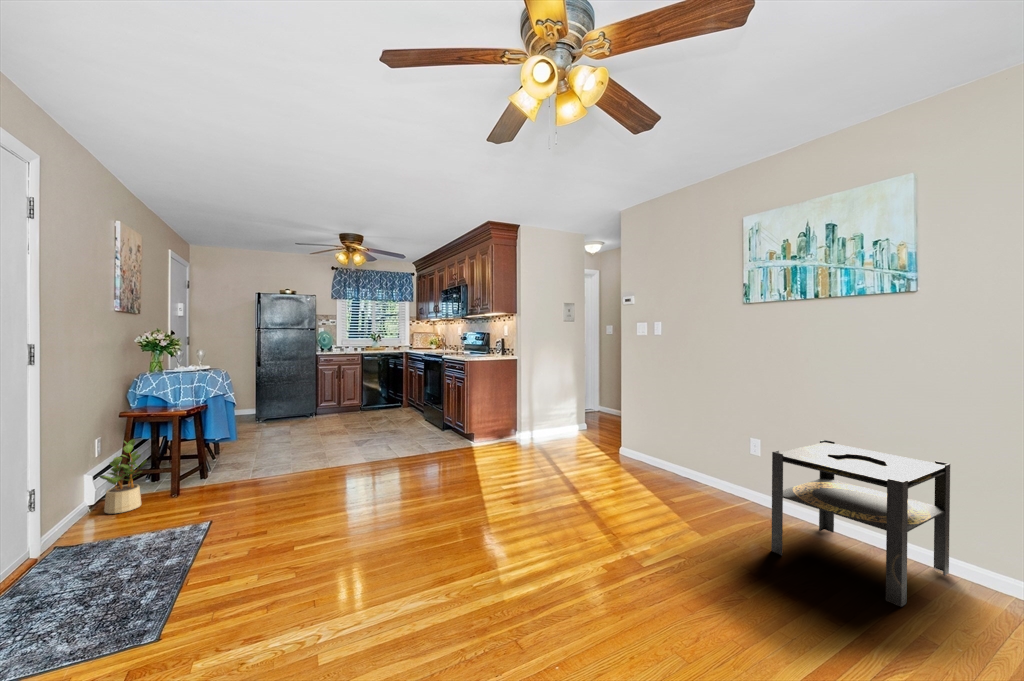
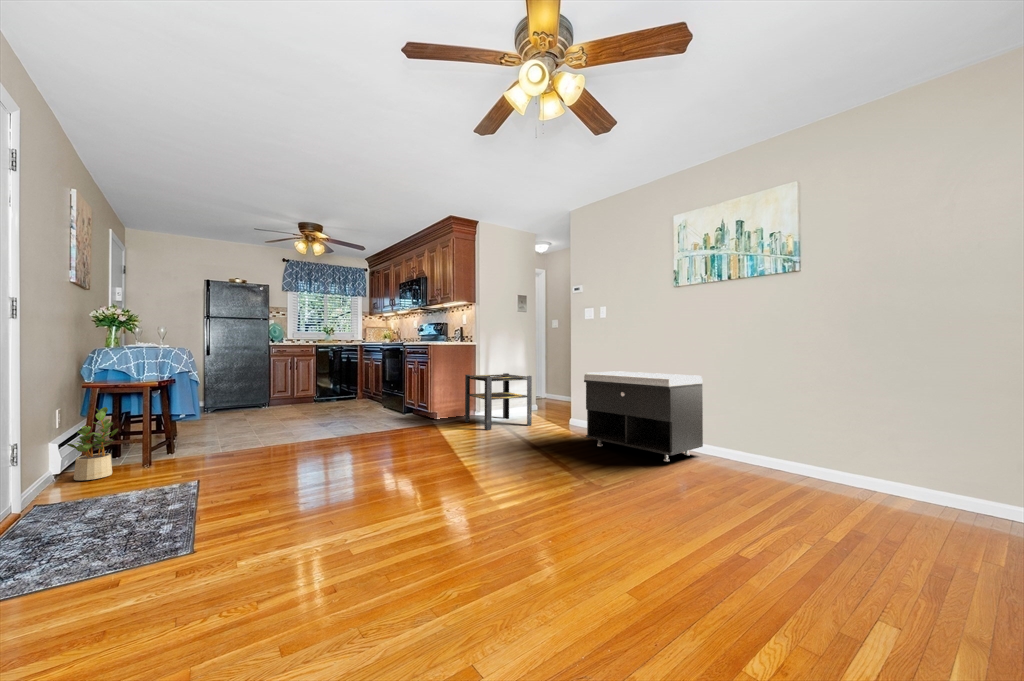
storage bench: none [631,399,778,520] -> present [584,371,703,461]
side table: present [771,440,950,607] -> present [465,373,532,430]

